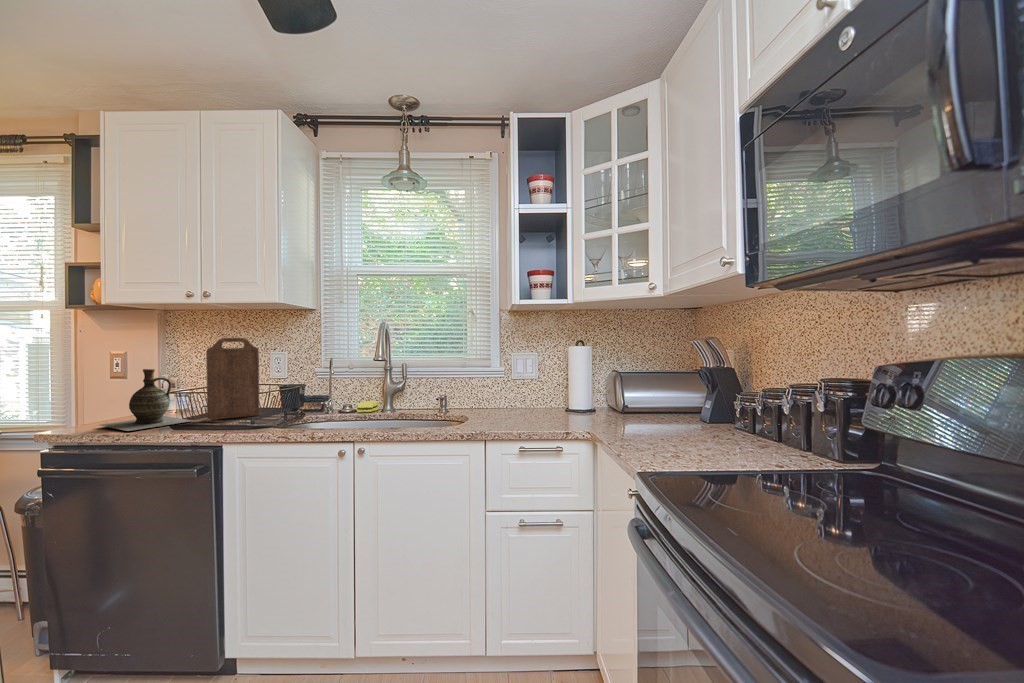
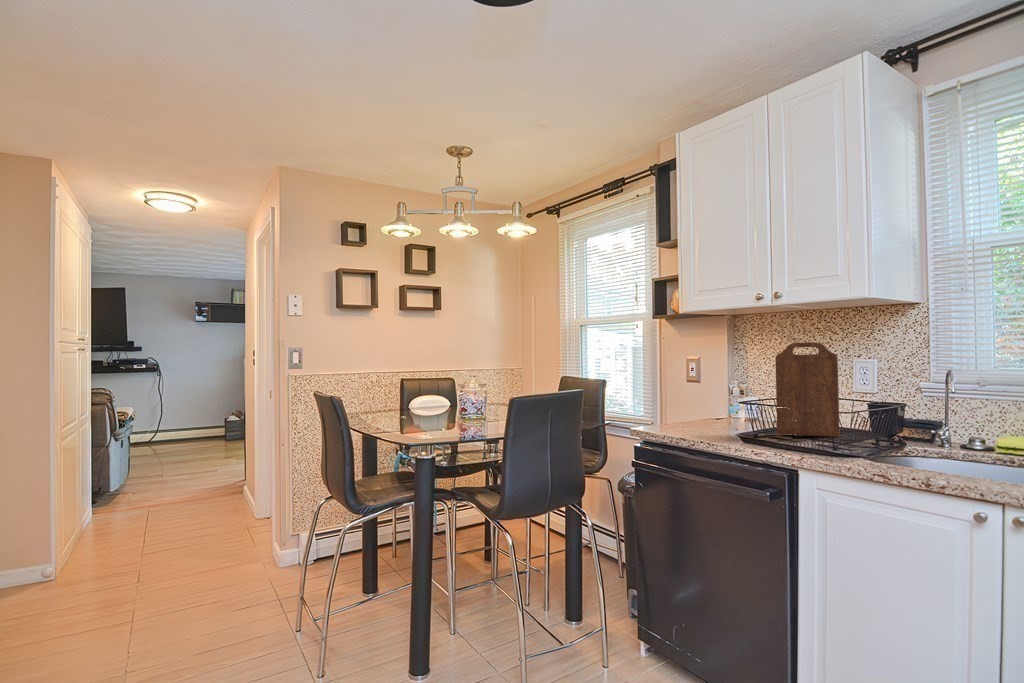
ceramic jug: present [100,369,191,431] -> none [676,375,763,436]

